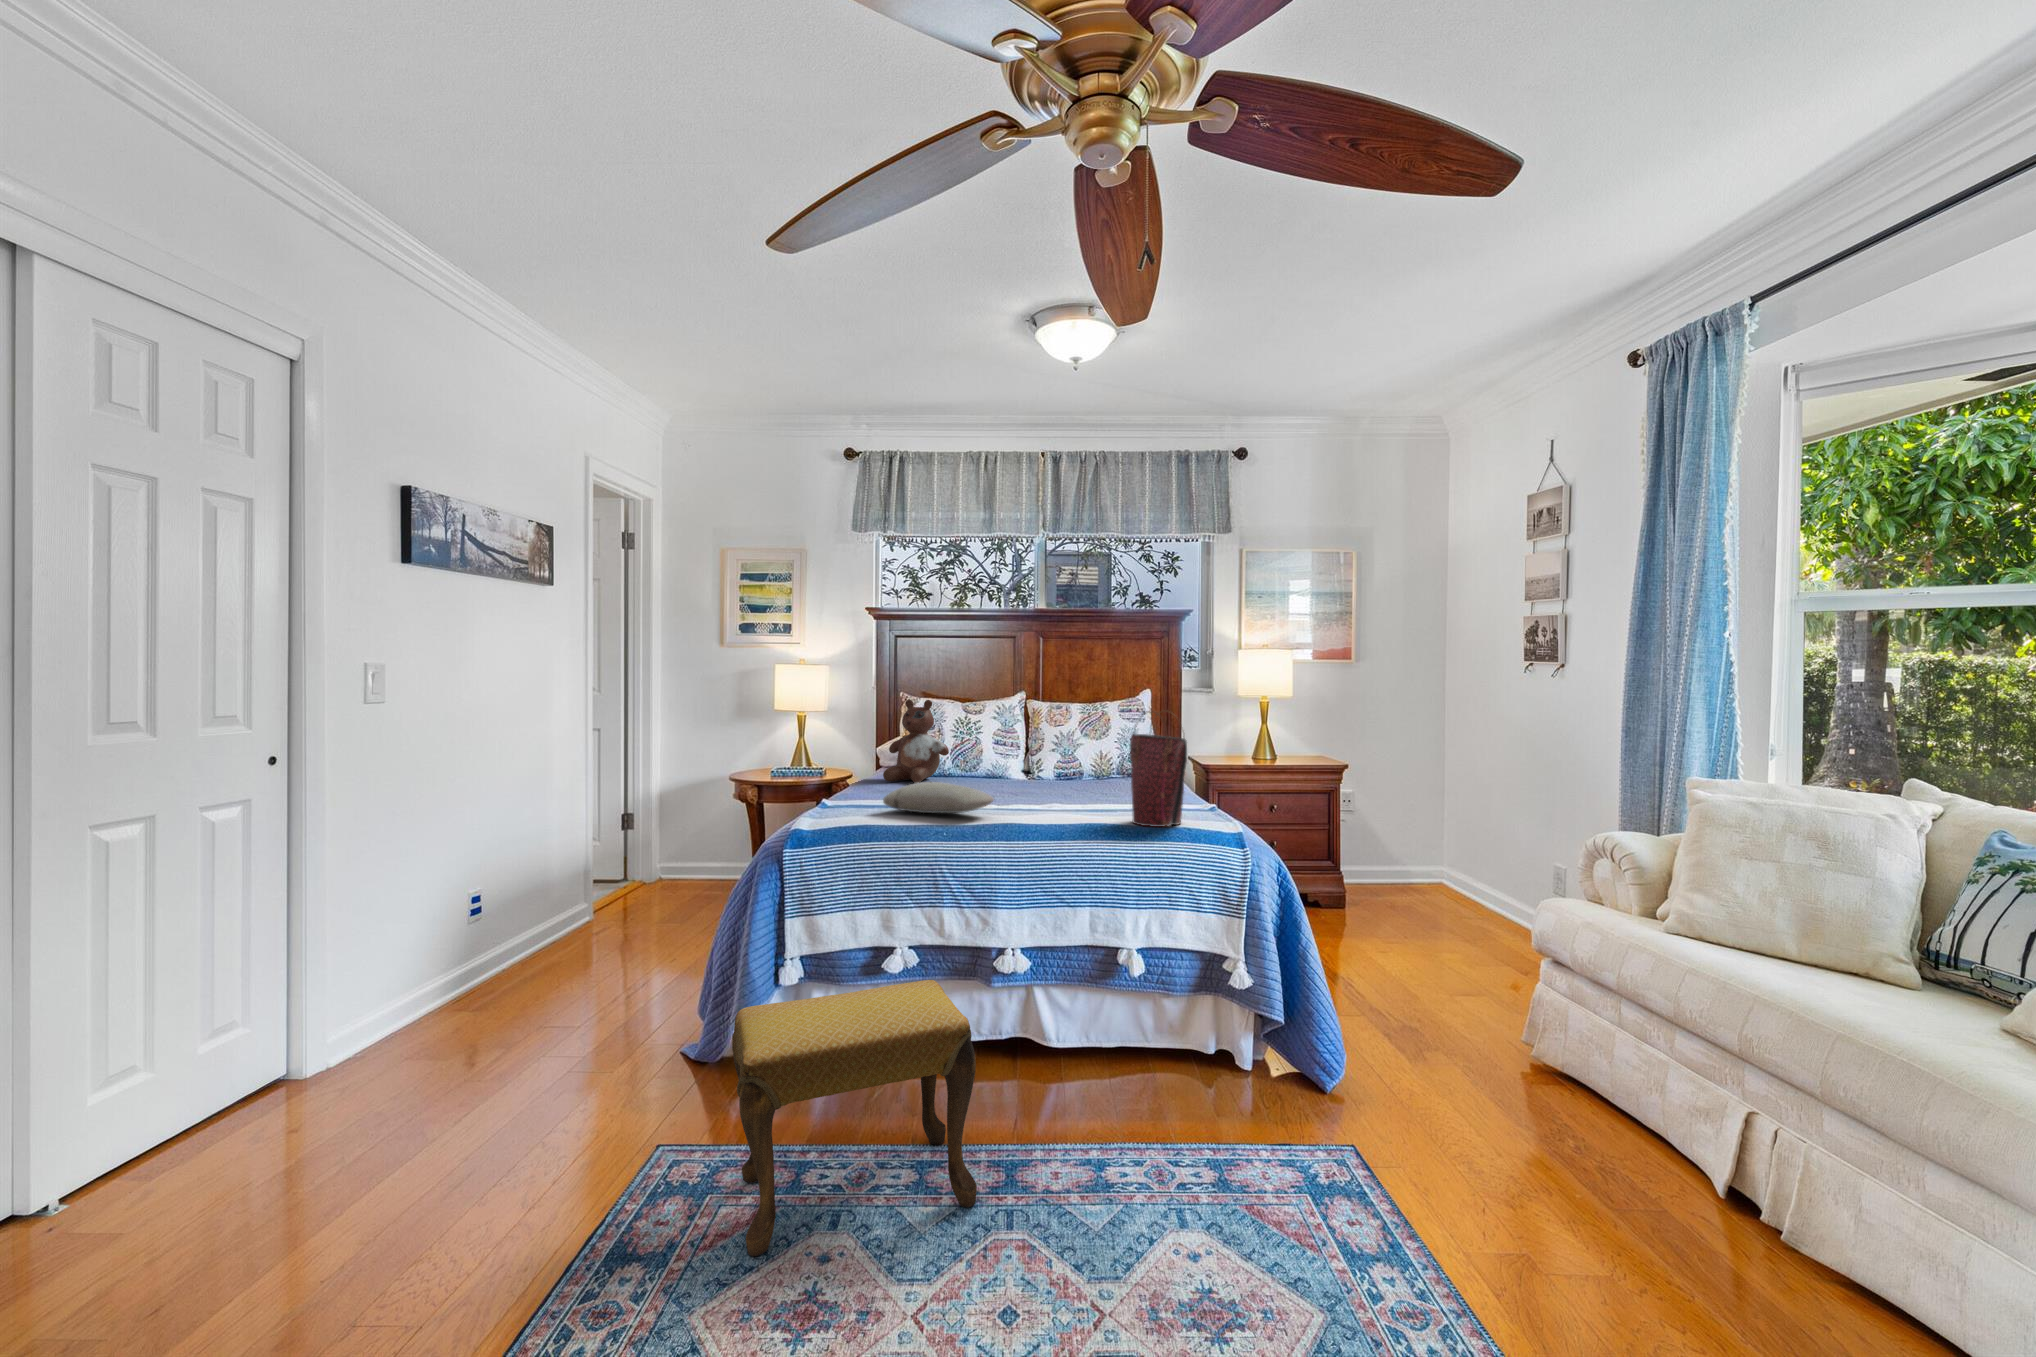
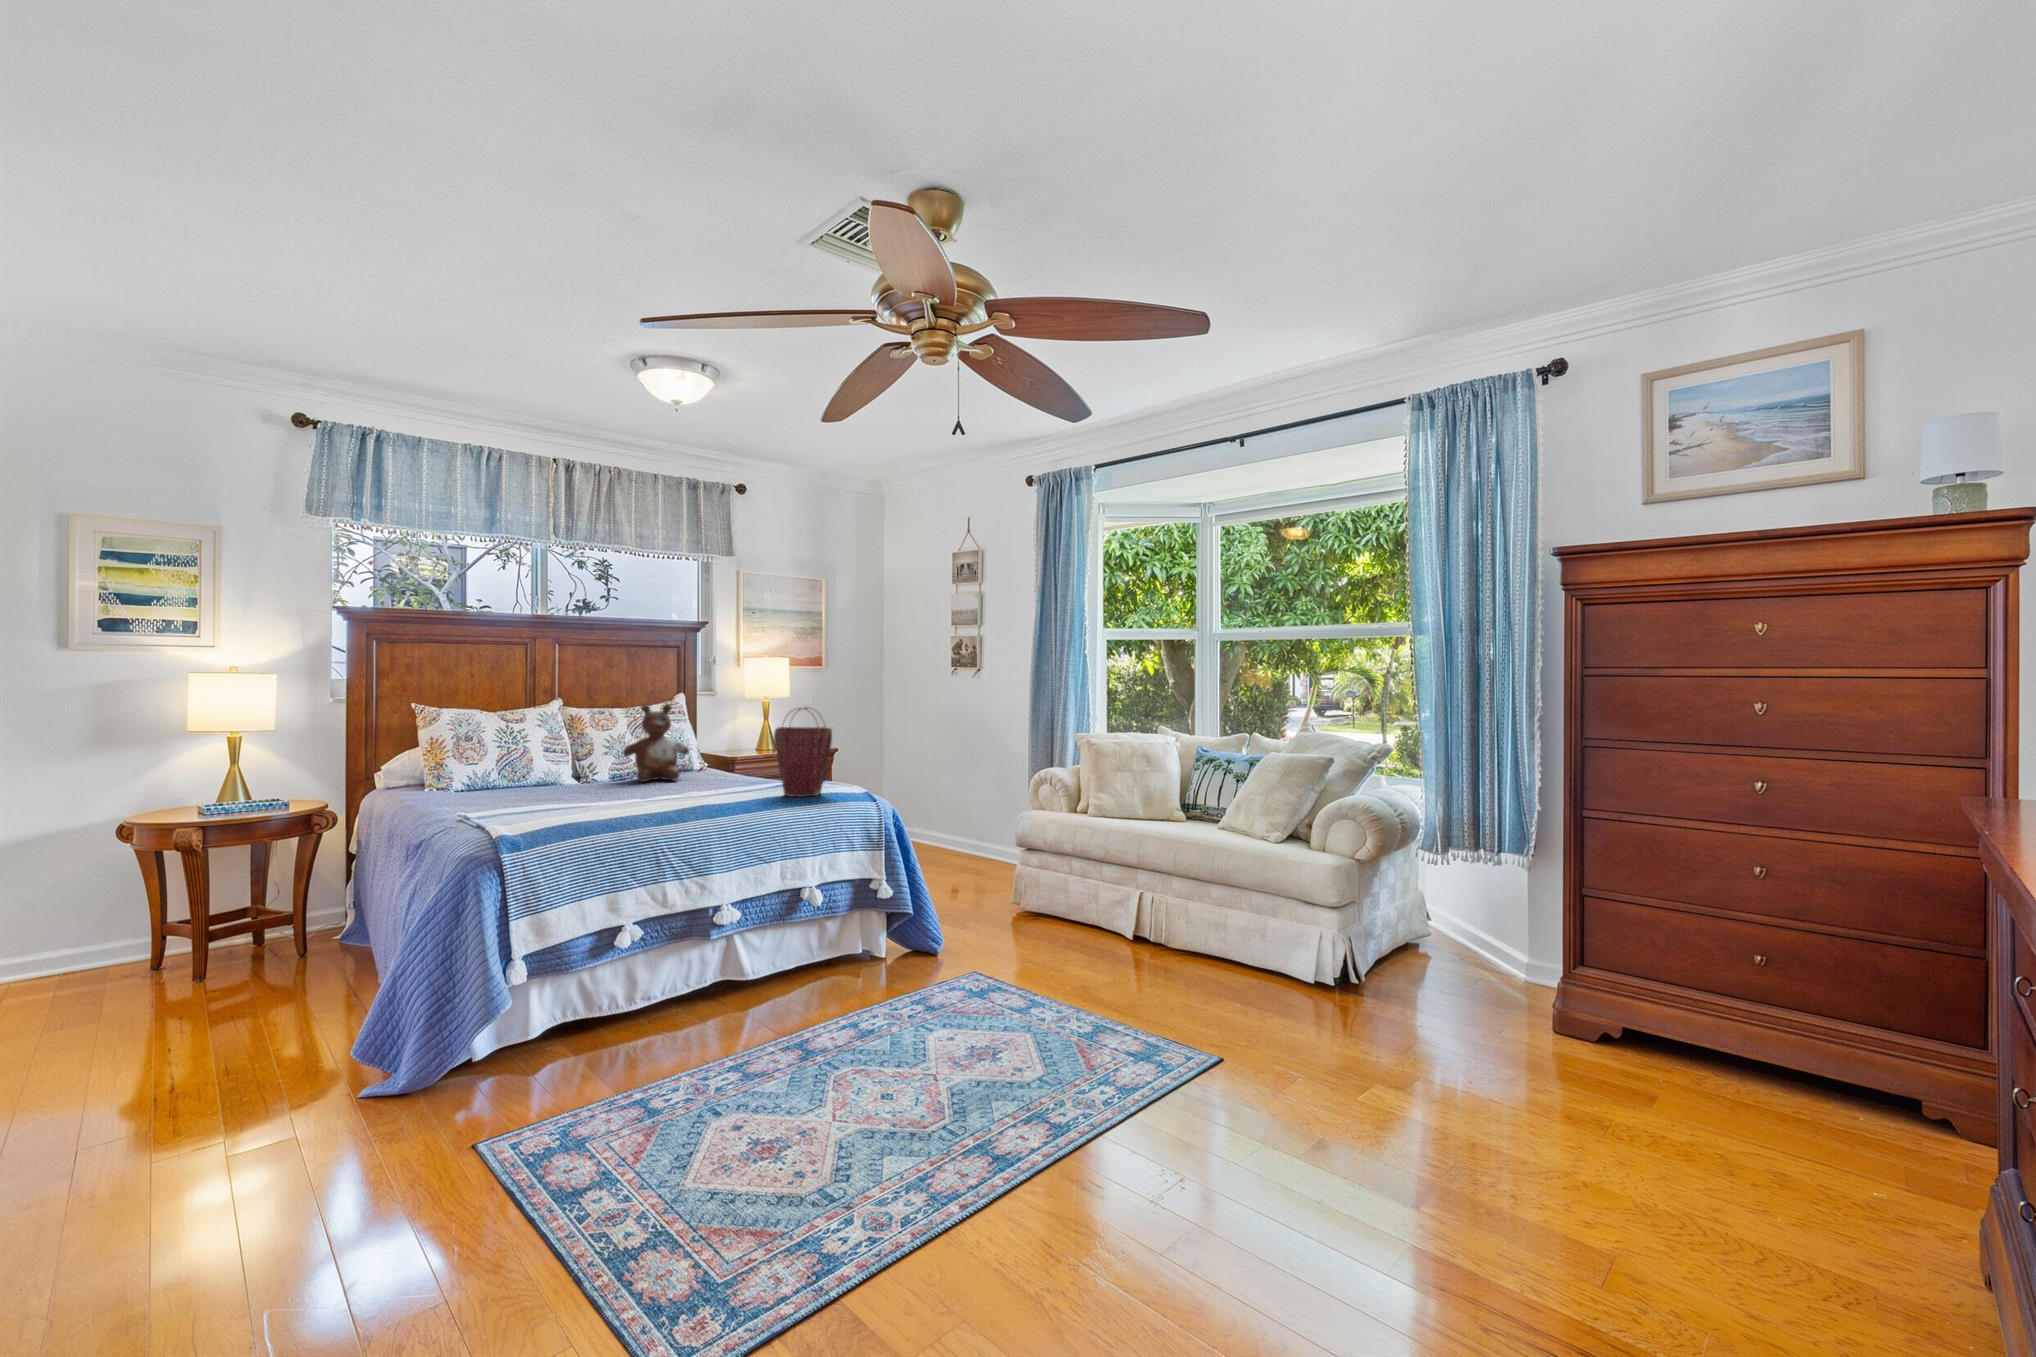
stuffed bear: present [883,700,949,783] -> present [623,704,689,782]
pillow: present [883,782,994,813] -> none [550,781,667,810]
footstool: present [732,980,977,1256] -> none [609,920,809,1127]

